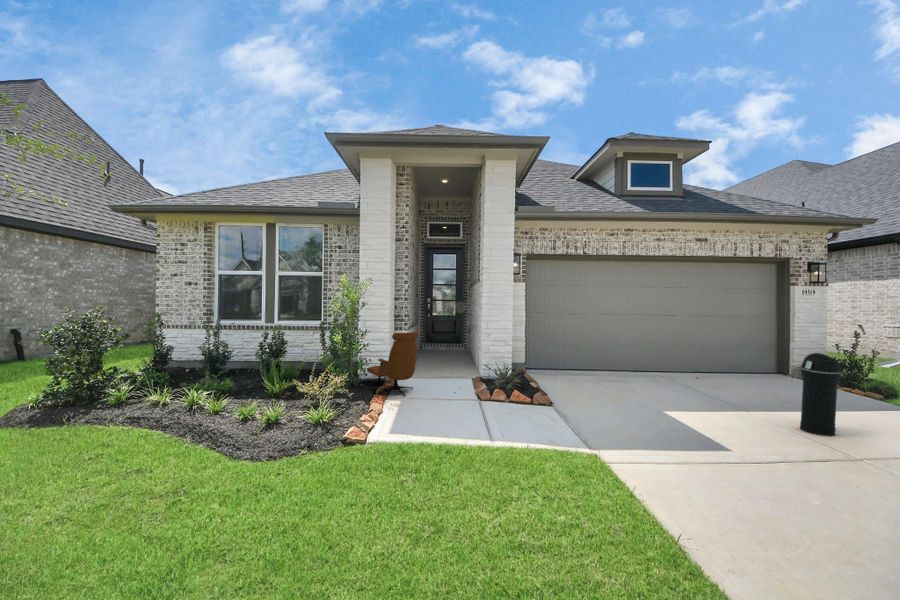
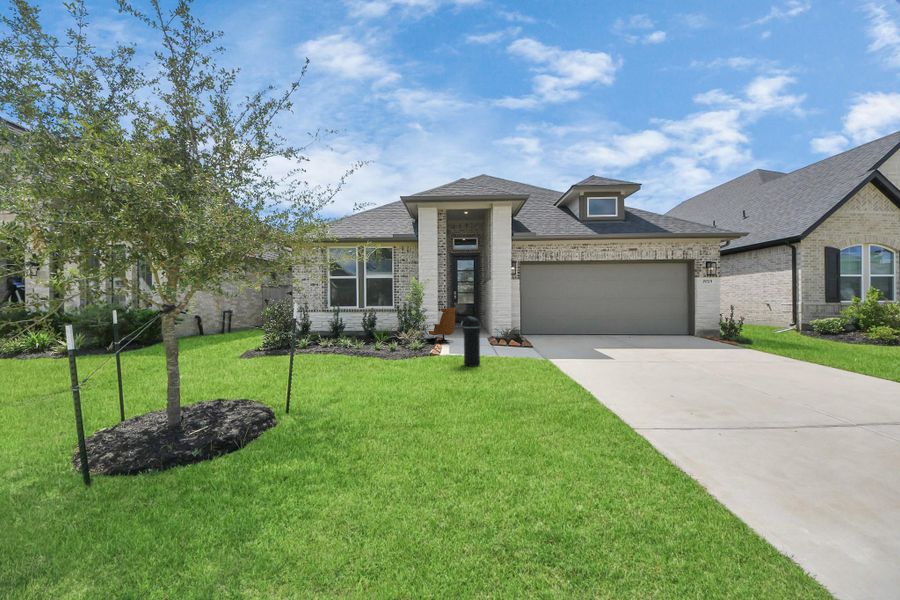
trash can: present [800,353,841,436] -> present [461,316,481,366]

